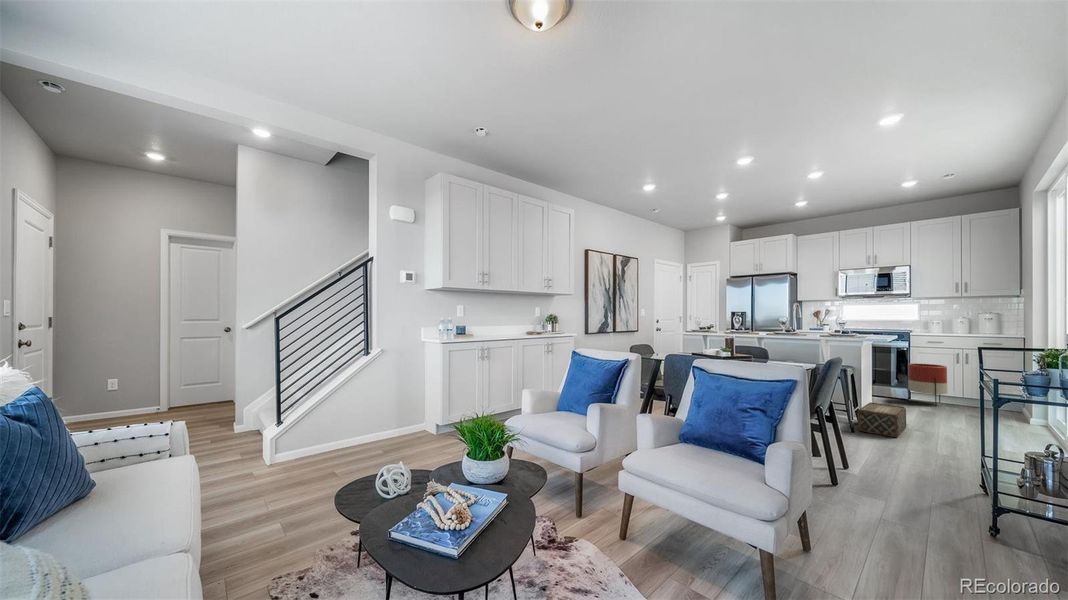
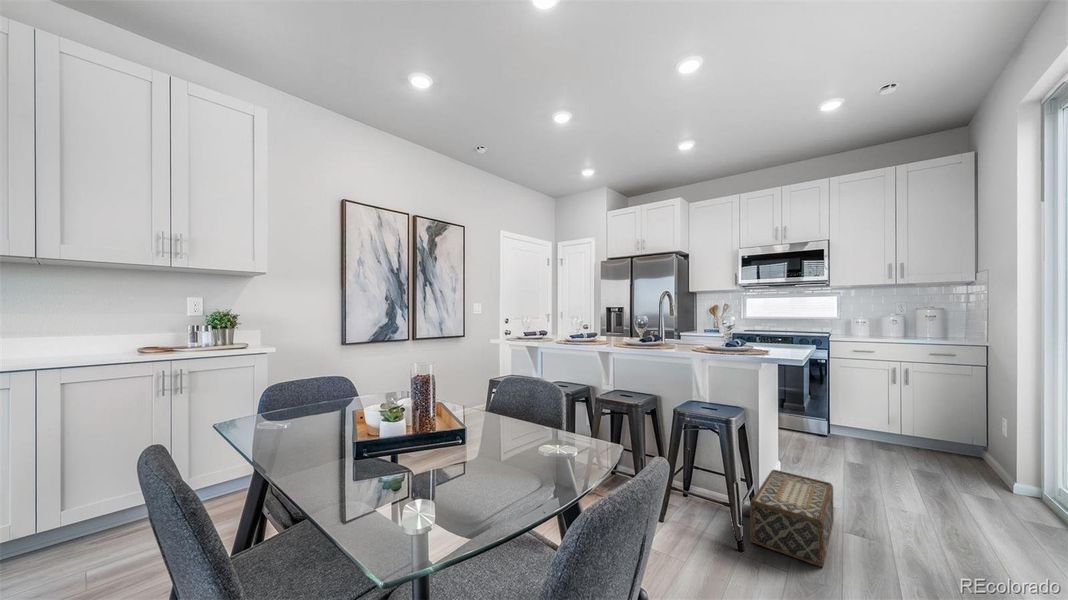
planter: present [907,363,948,406] -> none [825,382,880,451]

